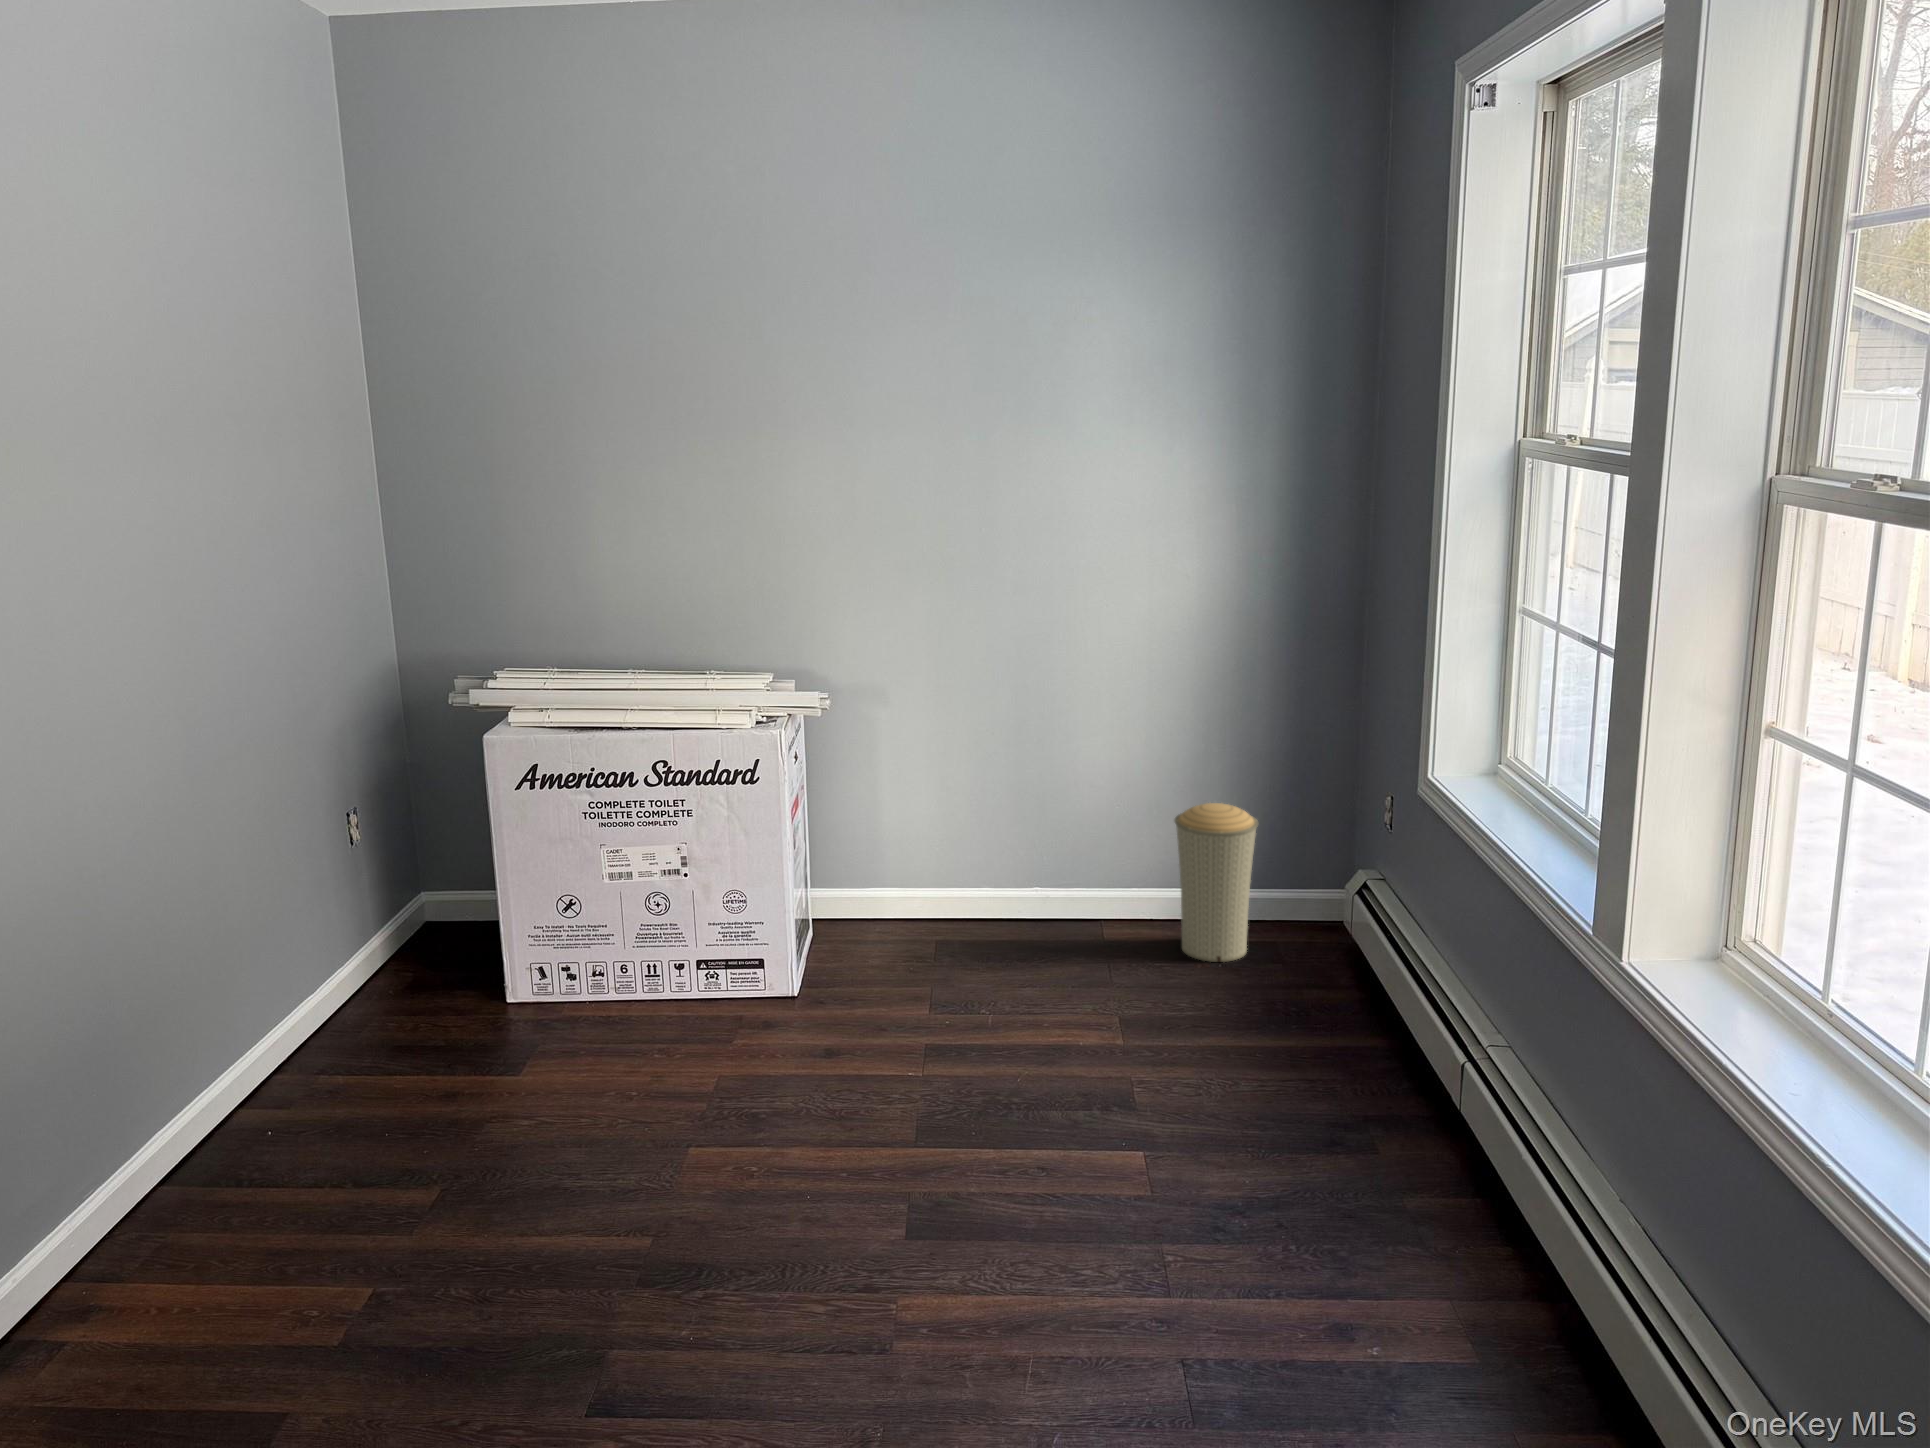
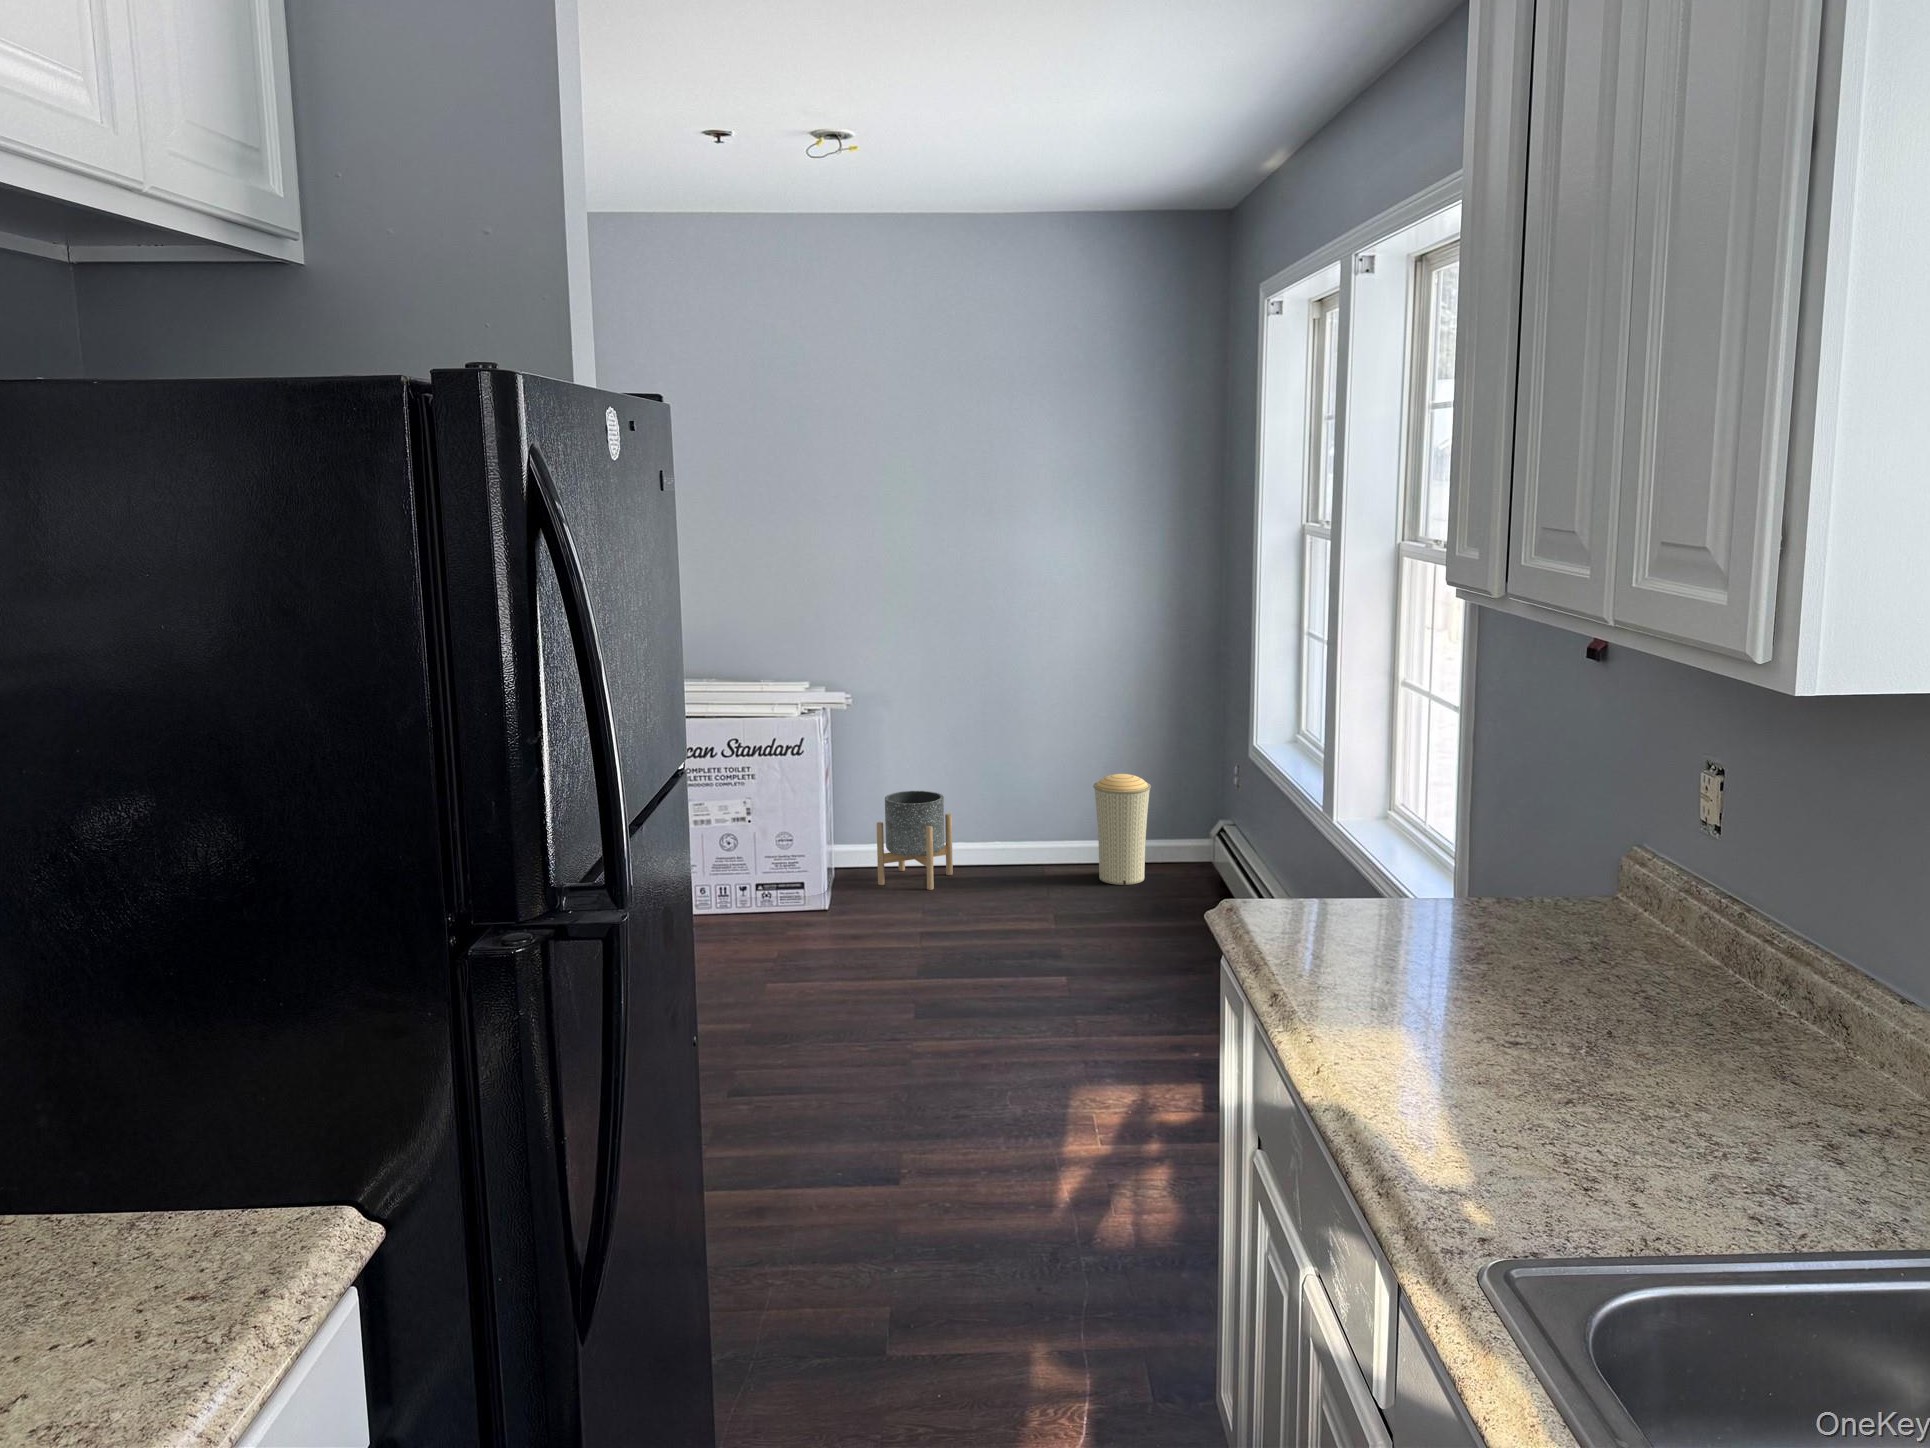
planter: none [868,821,975,965] -> present [877,791,953,890]

